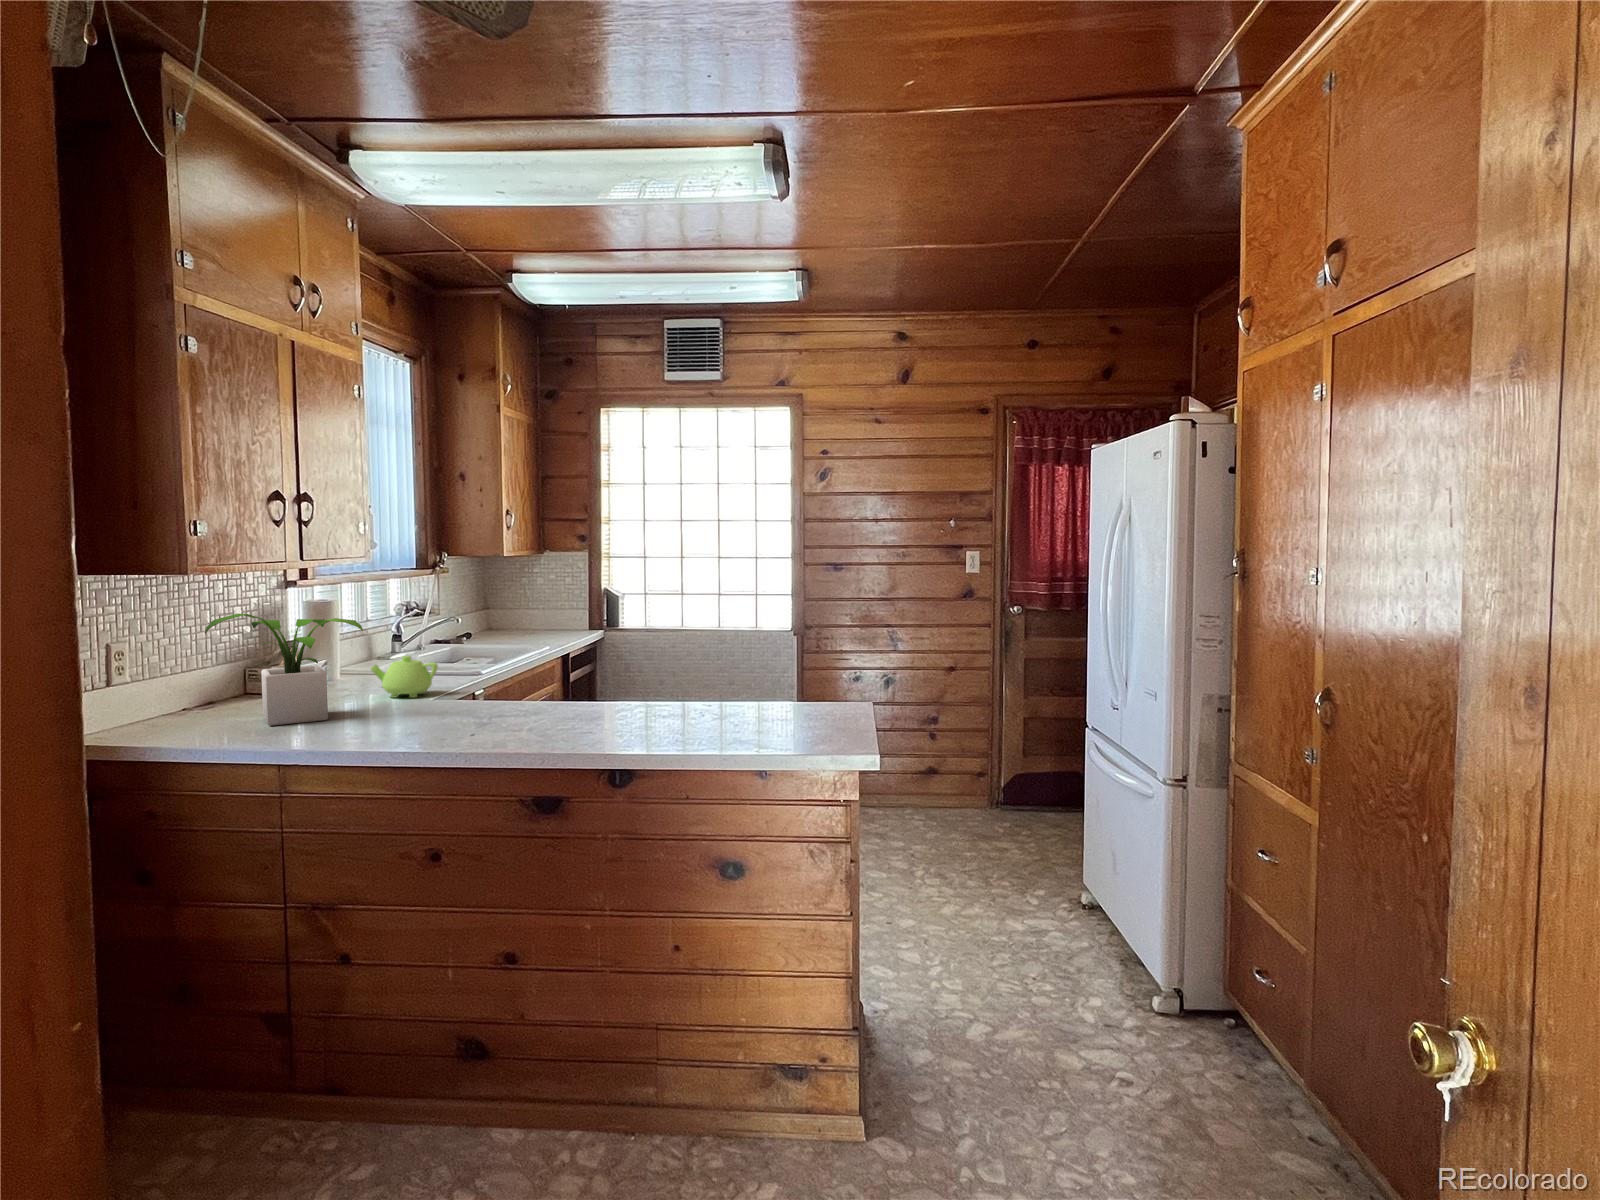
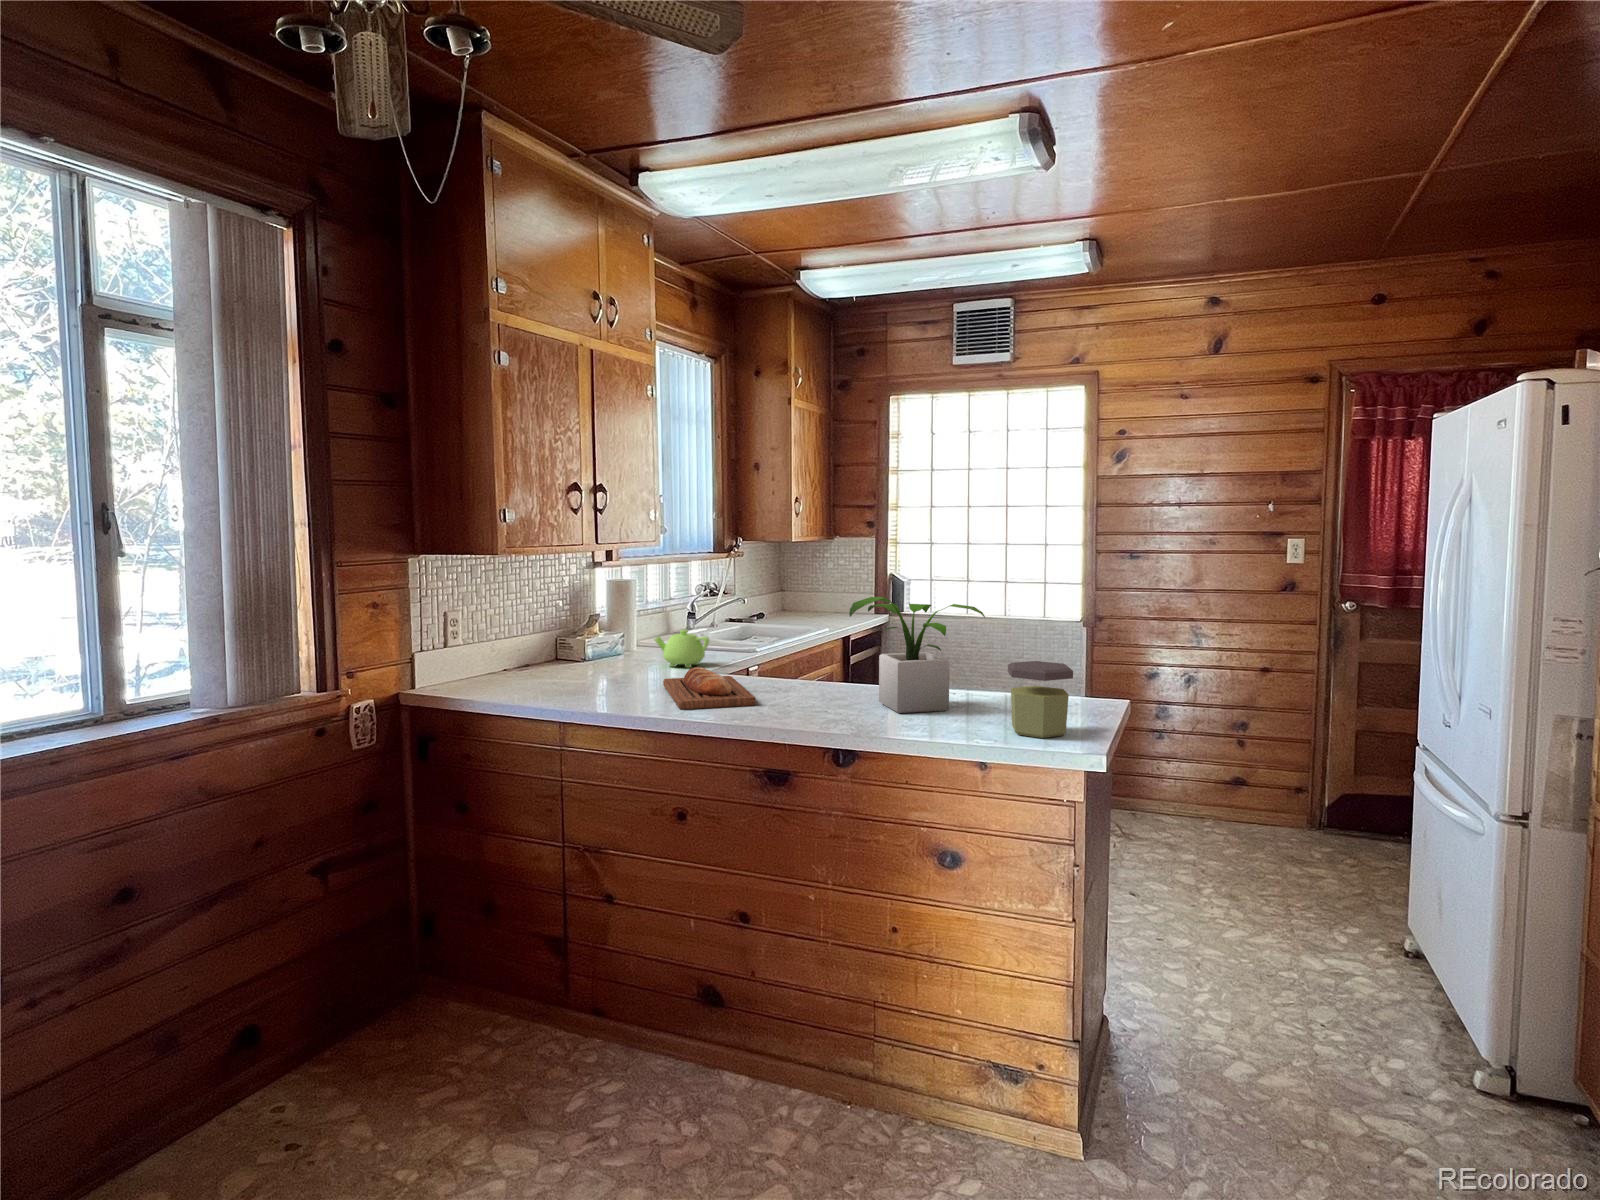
potted plant: present [205,614,363,726] -> present [849,597,985,713]
jar: none [782,672,845,745] -> present [1008,661,1073,738]
bread loaf: none [396,696,515,744] -> present [663,667,755,709]

